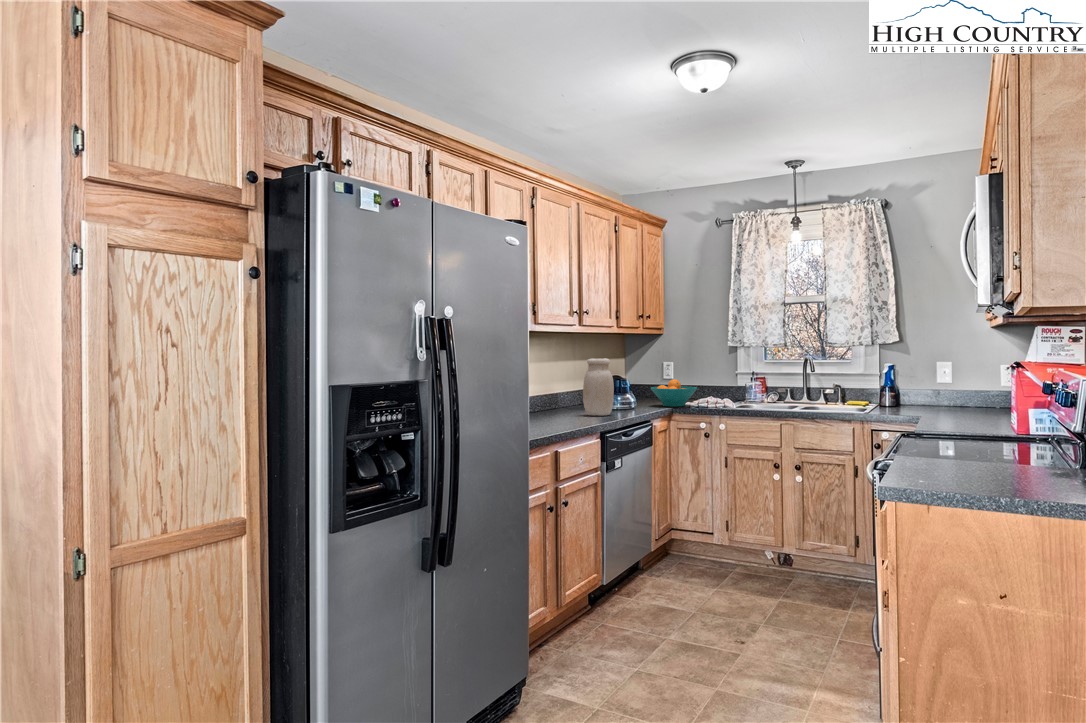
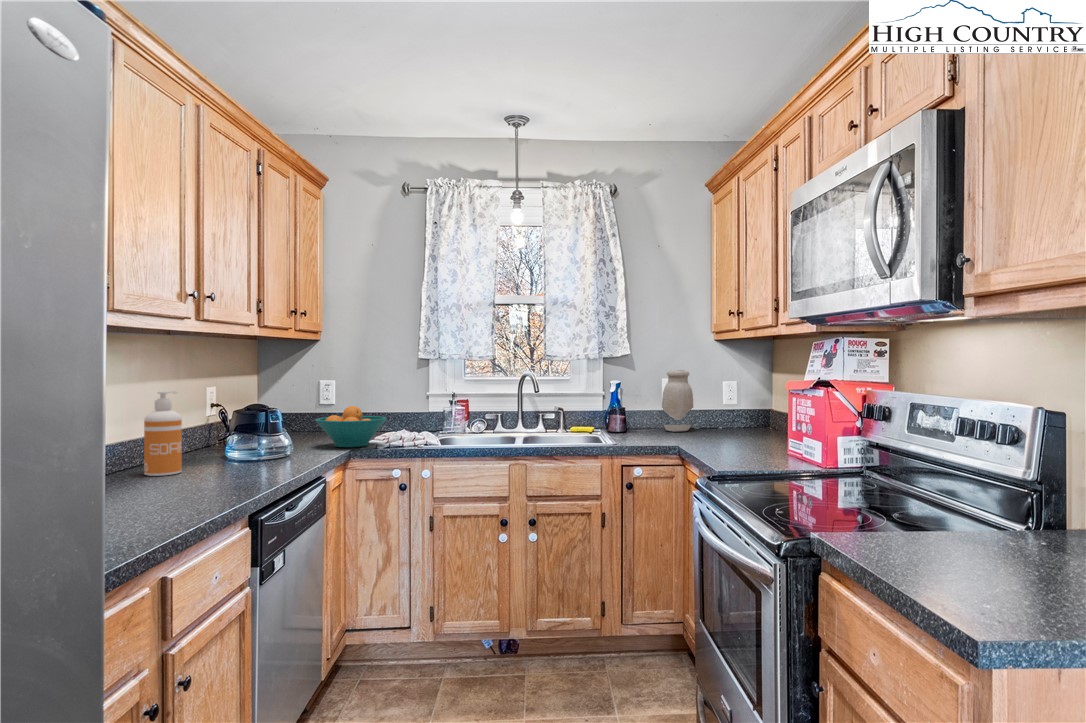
jar: present [583,358,614,416] -> present [662,370,693,432]
soap dispenser: none [553,367,572,414] -> present [144,391,182,476]

